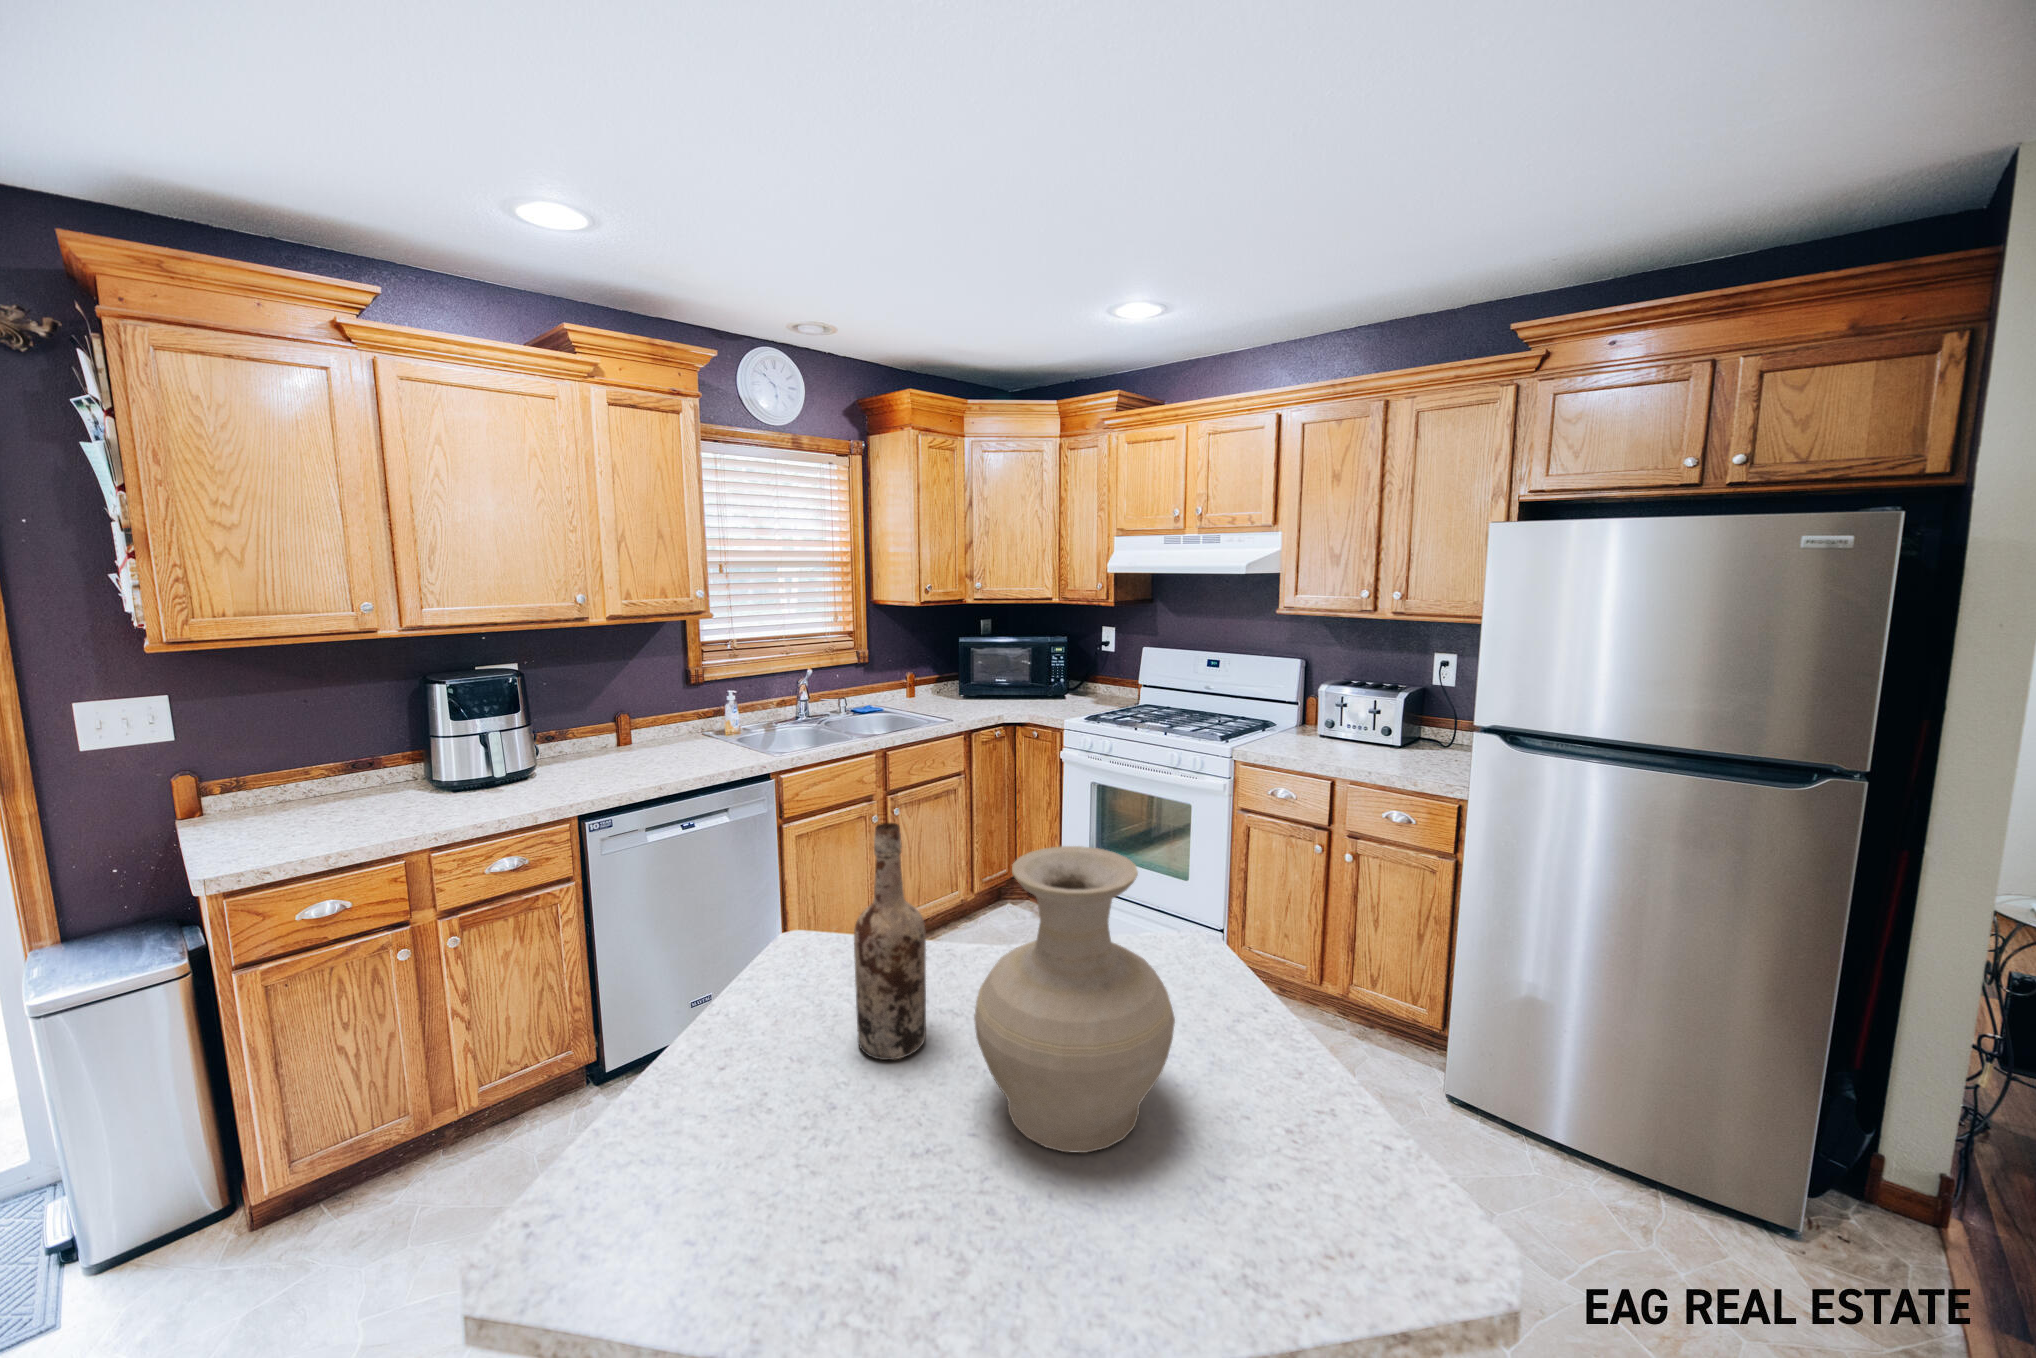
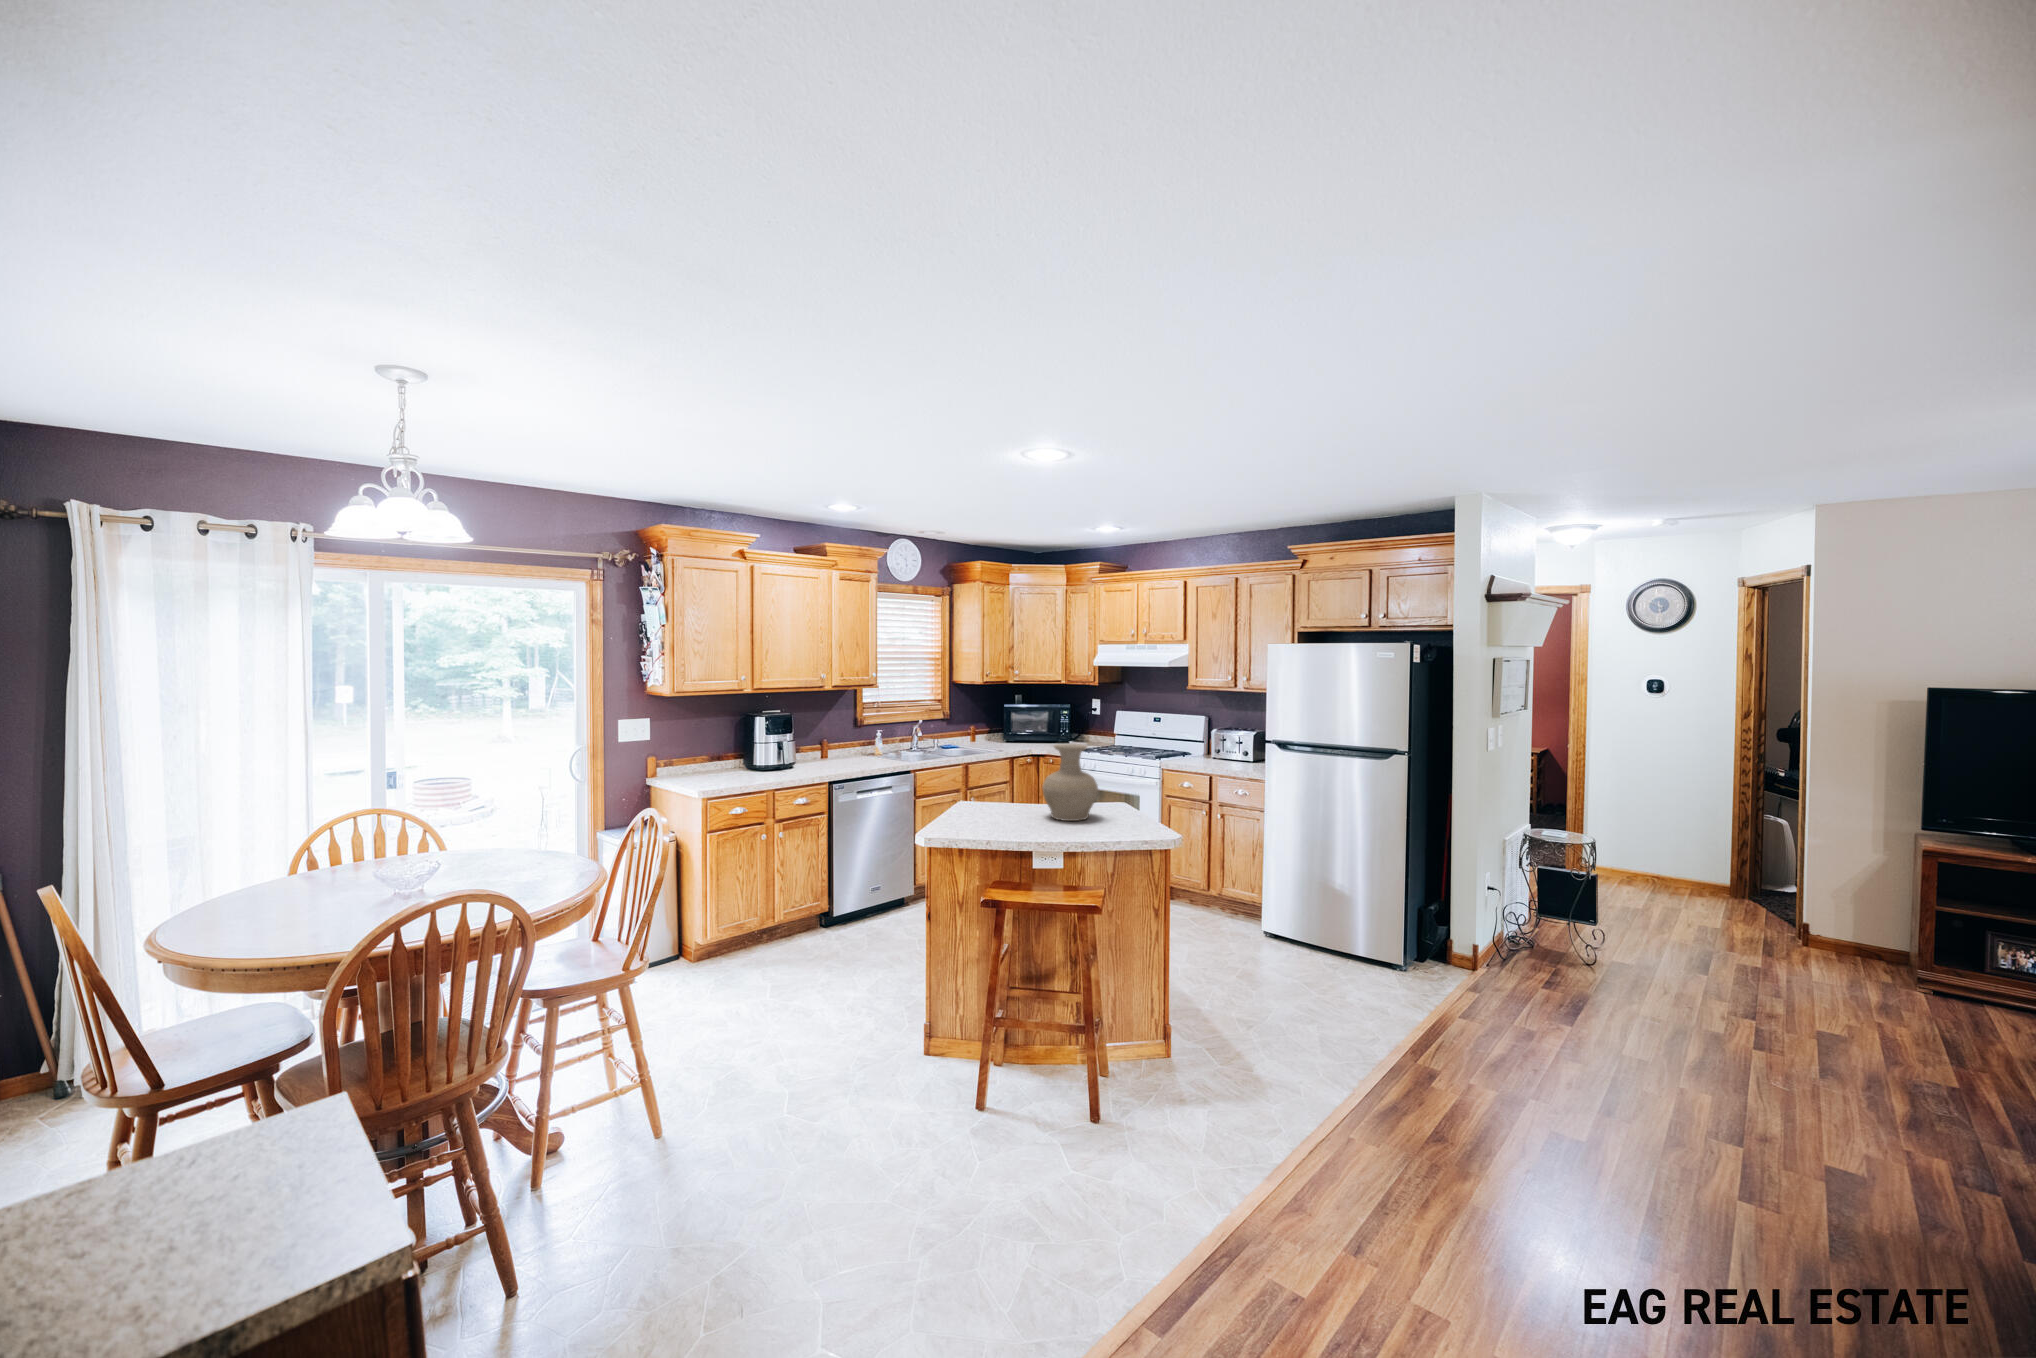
wine bottle: present [854,823,926,1060] -> none [1003,740,1025,812]

